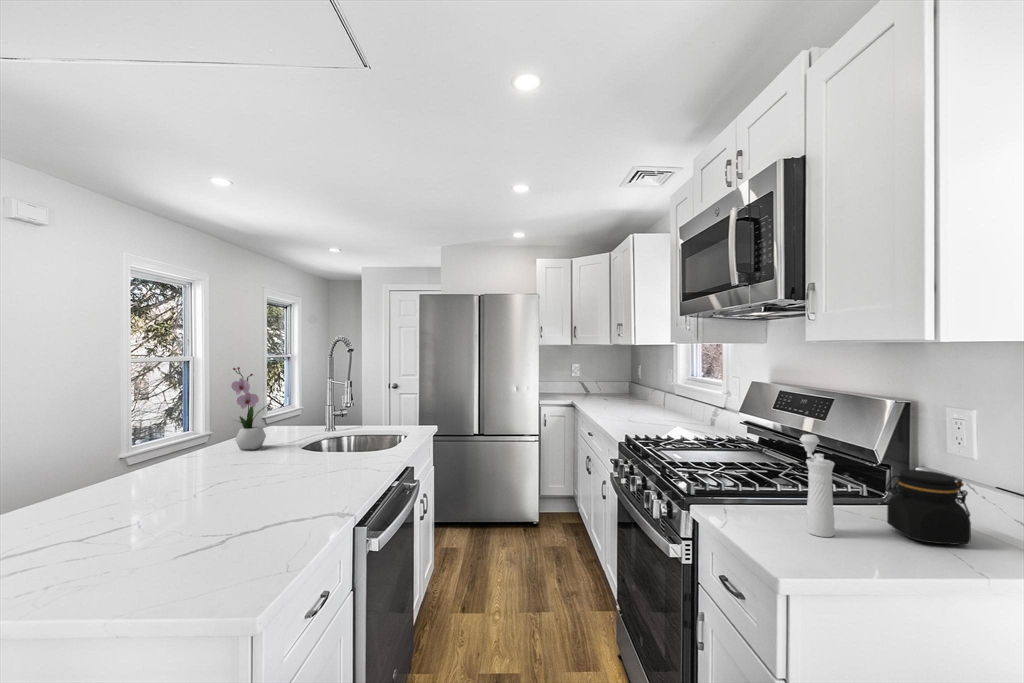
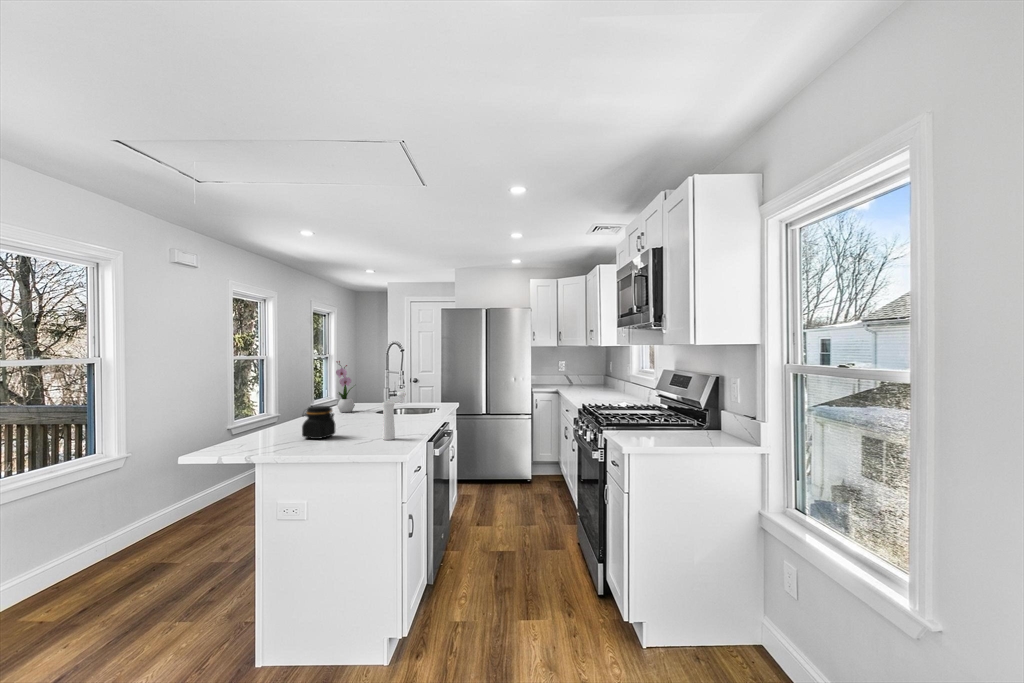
pepper mill: present [800,434,835,537] -> present [382,391,406,440]
jar: present [885,470,971,544] -> present [302,406,335,439]

